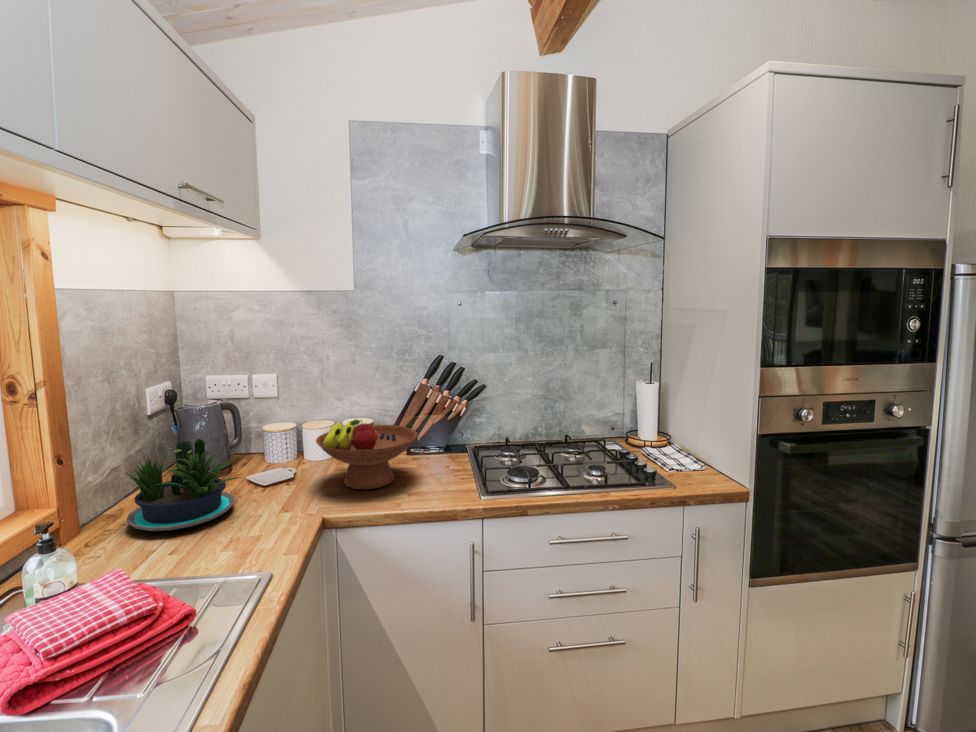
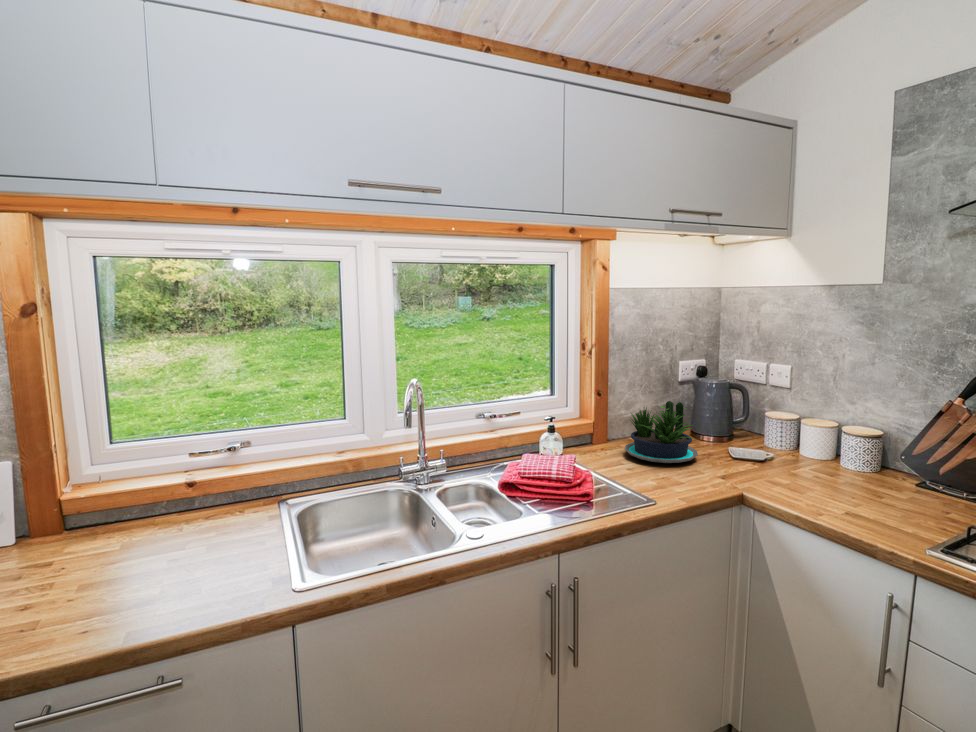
fruit bowl: present [316,420,417,490] -> none [769,419,896,496]

